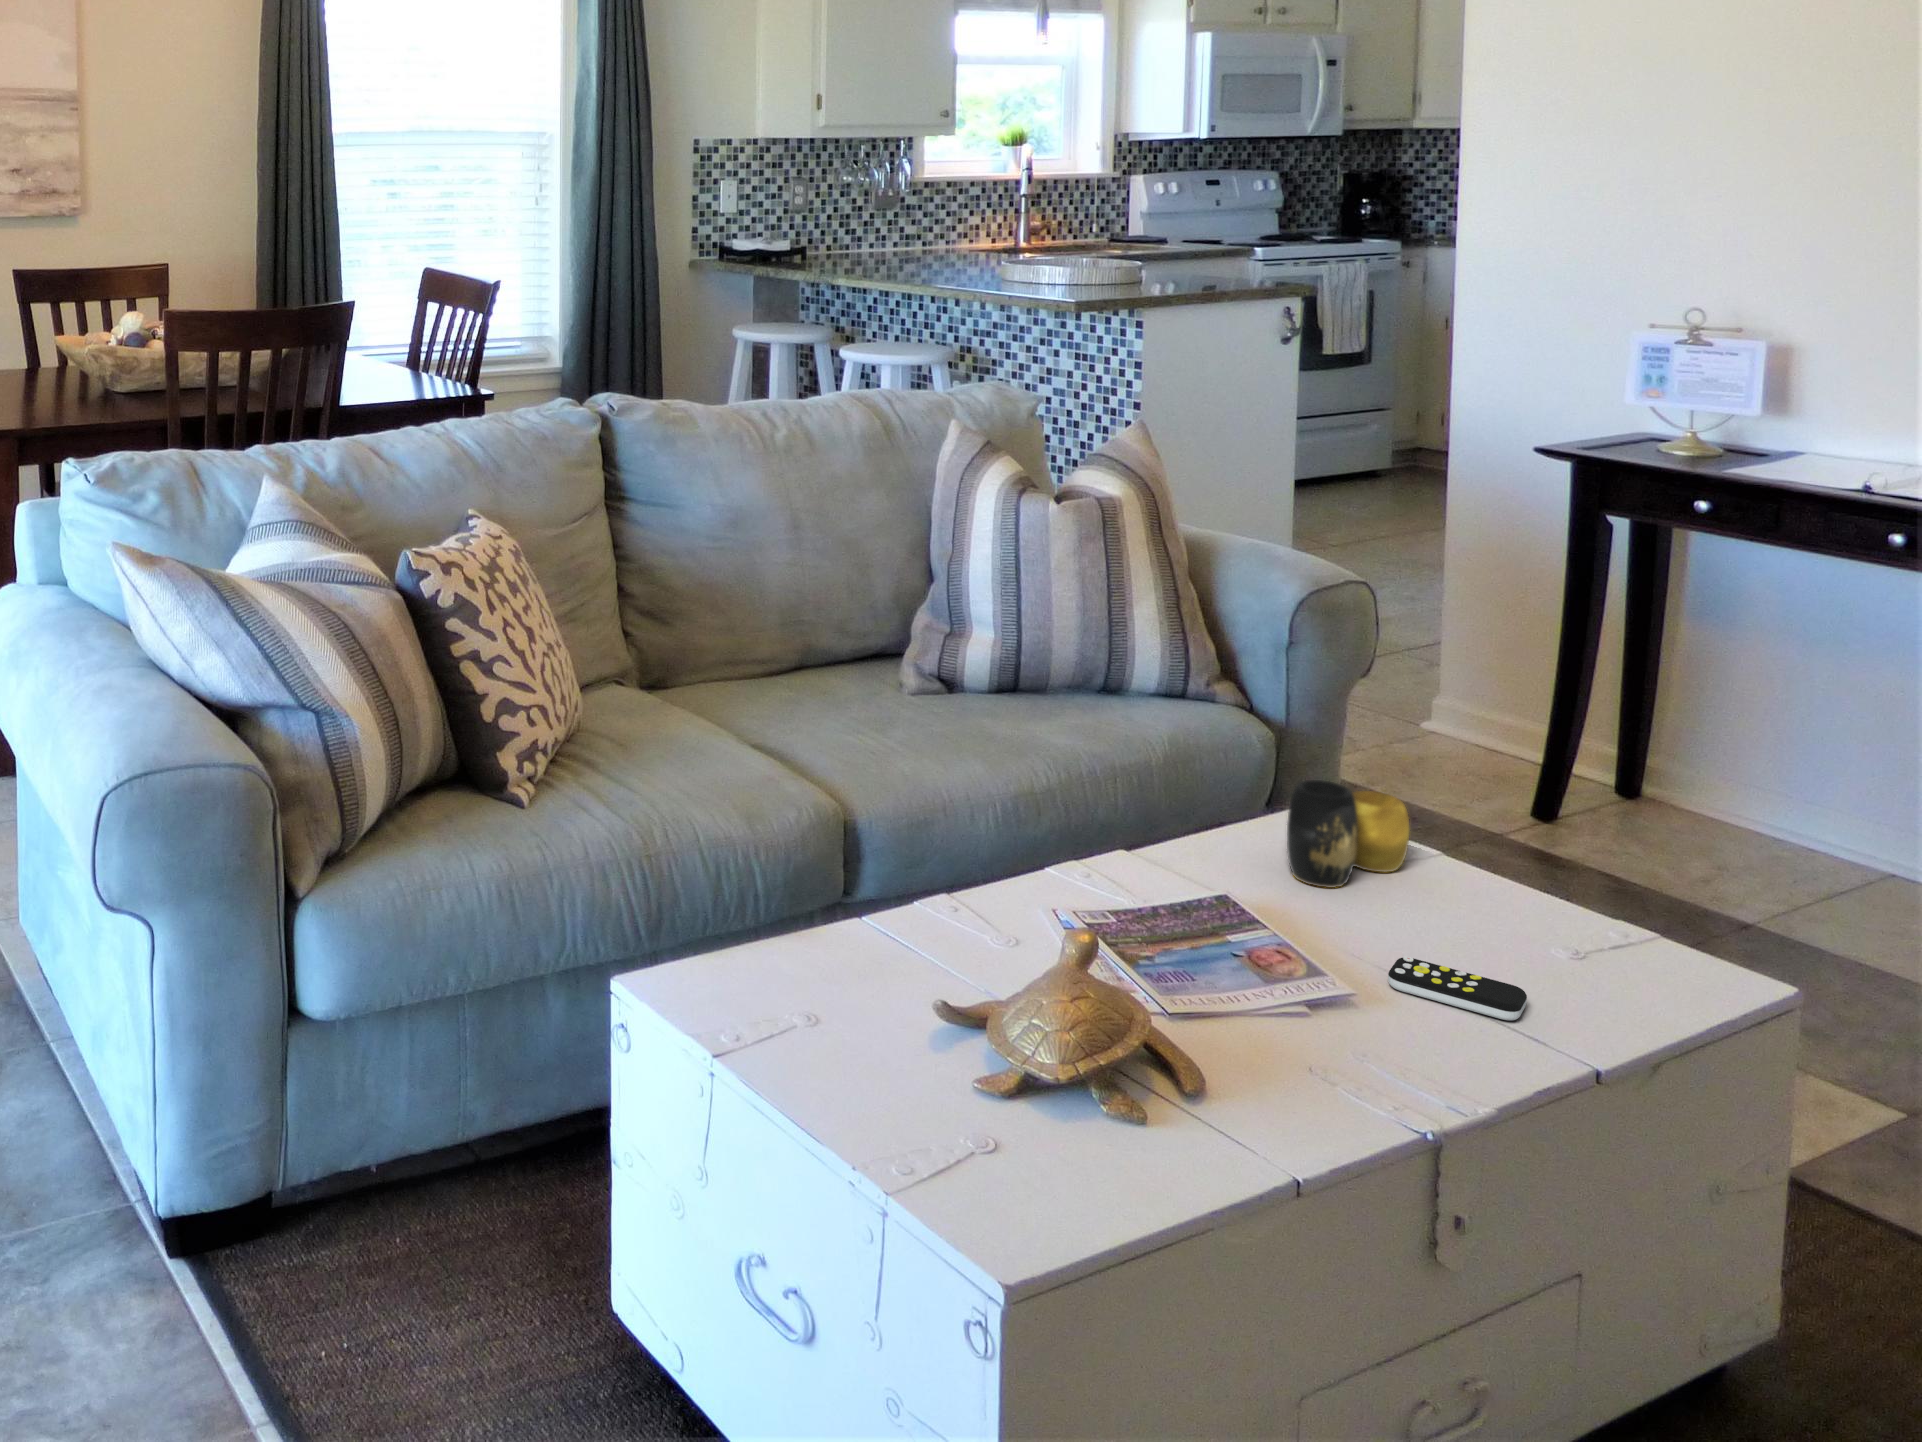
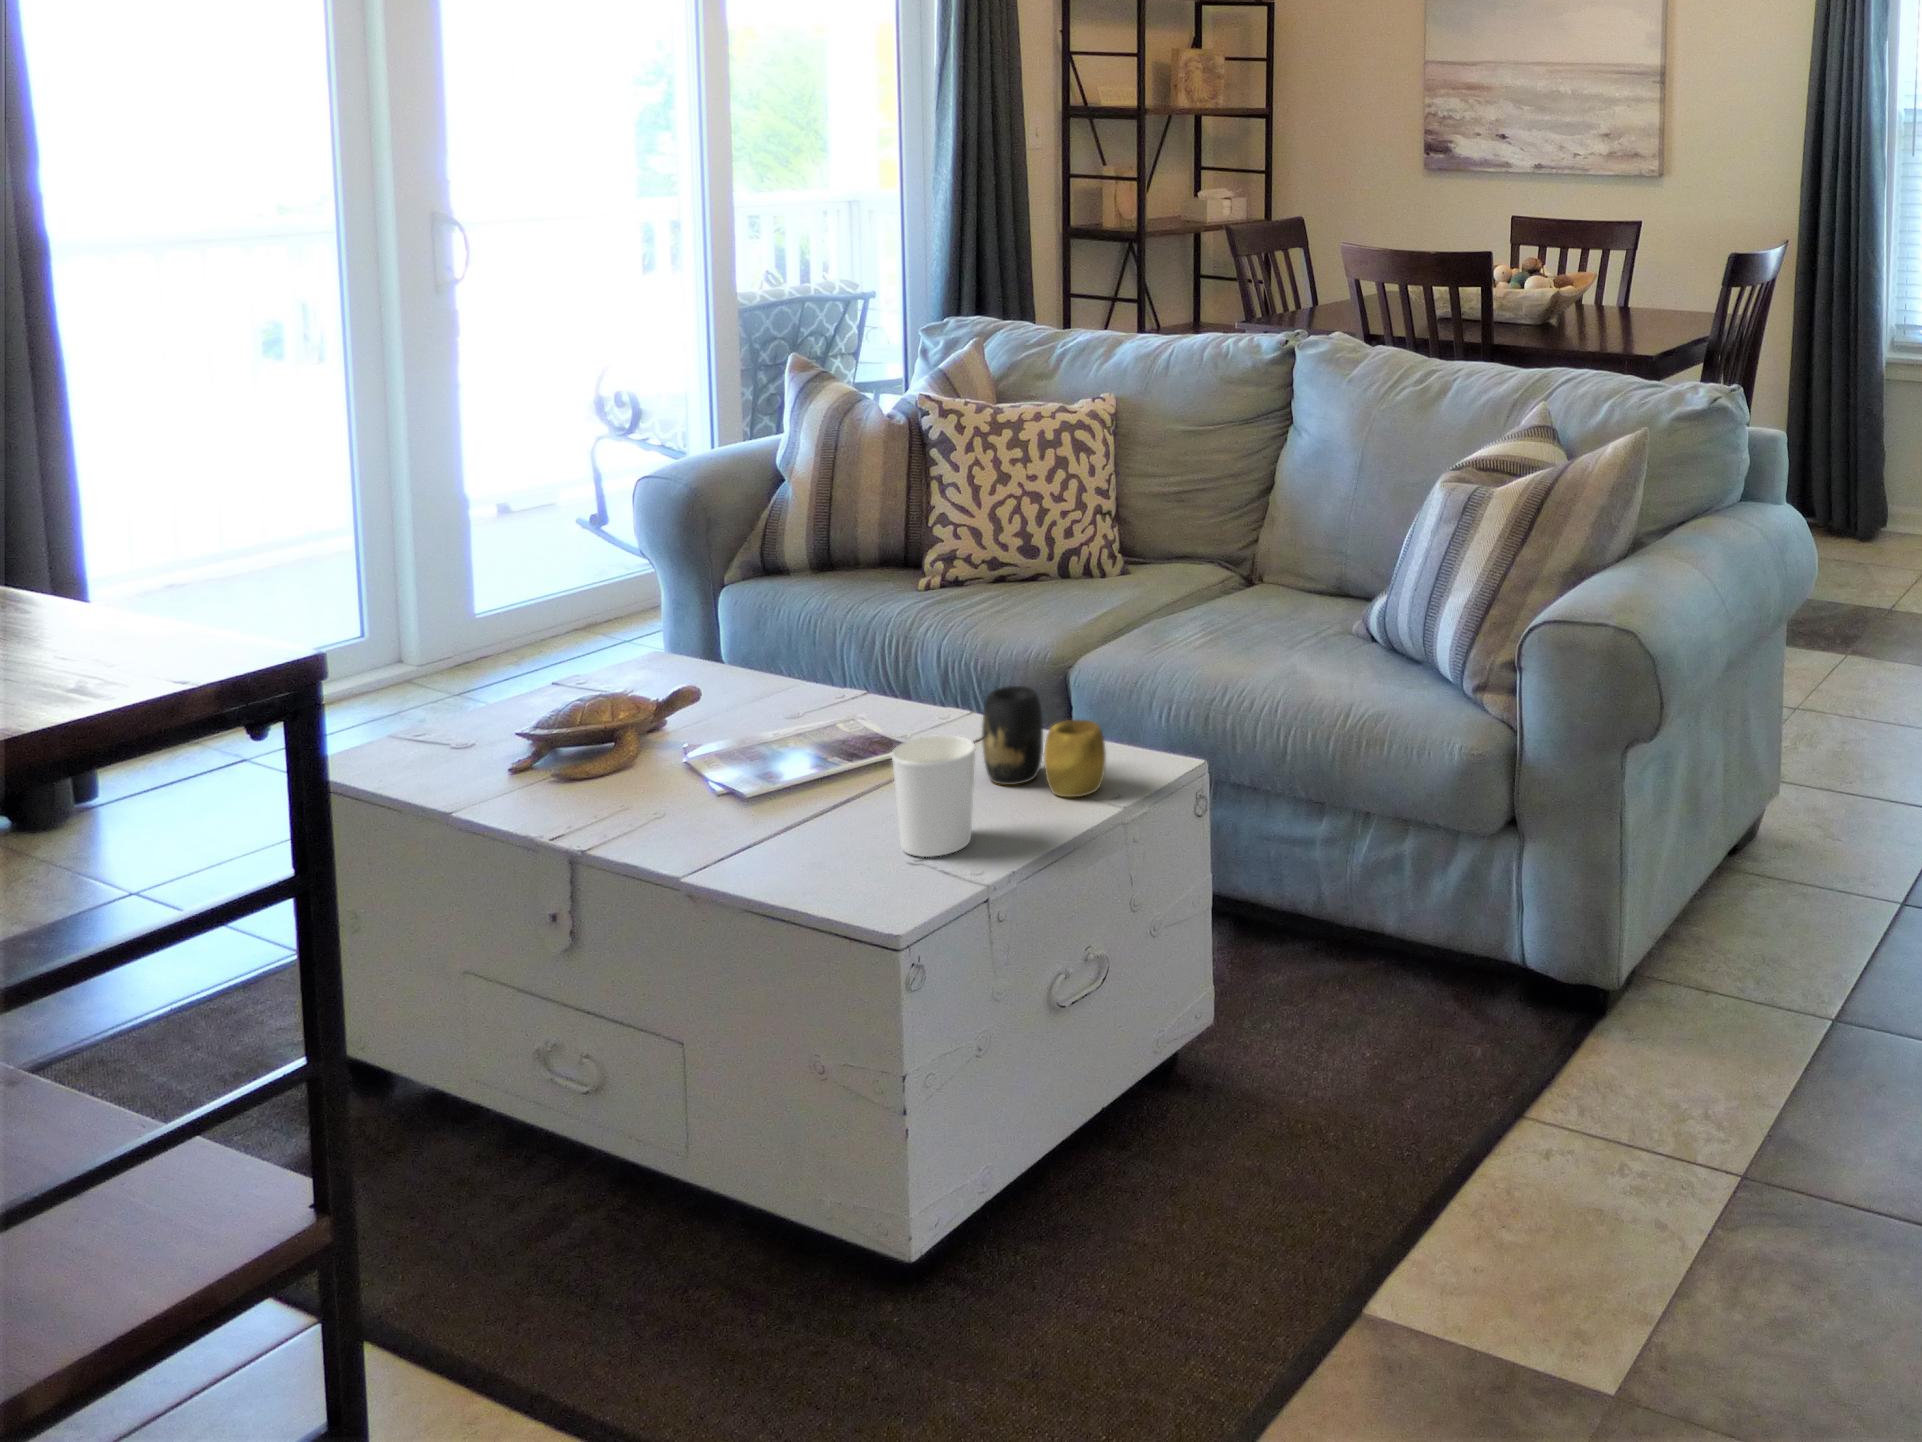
candle holder: none [1468,824,1567,954] -> present [891,735,976,857]
remote control: present [1388,957,1527,1020] -> none [738,802,821,855]

